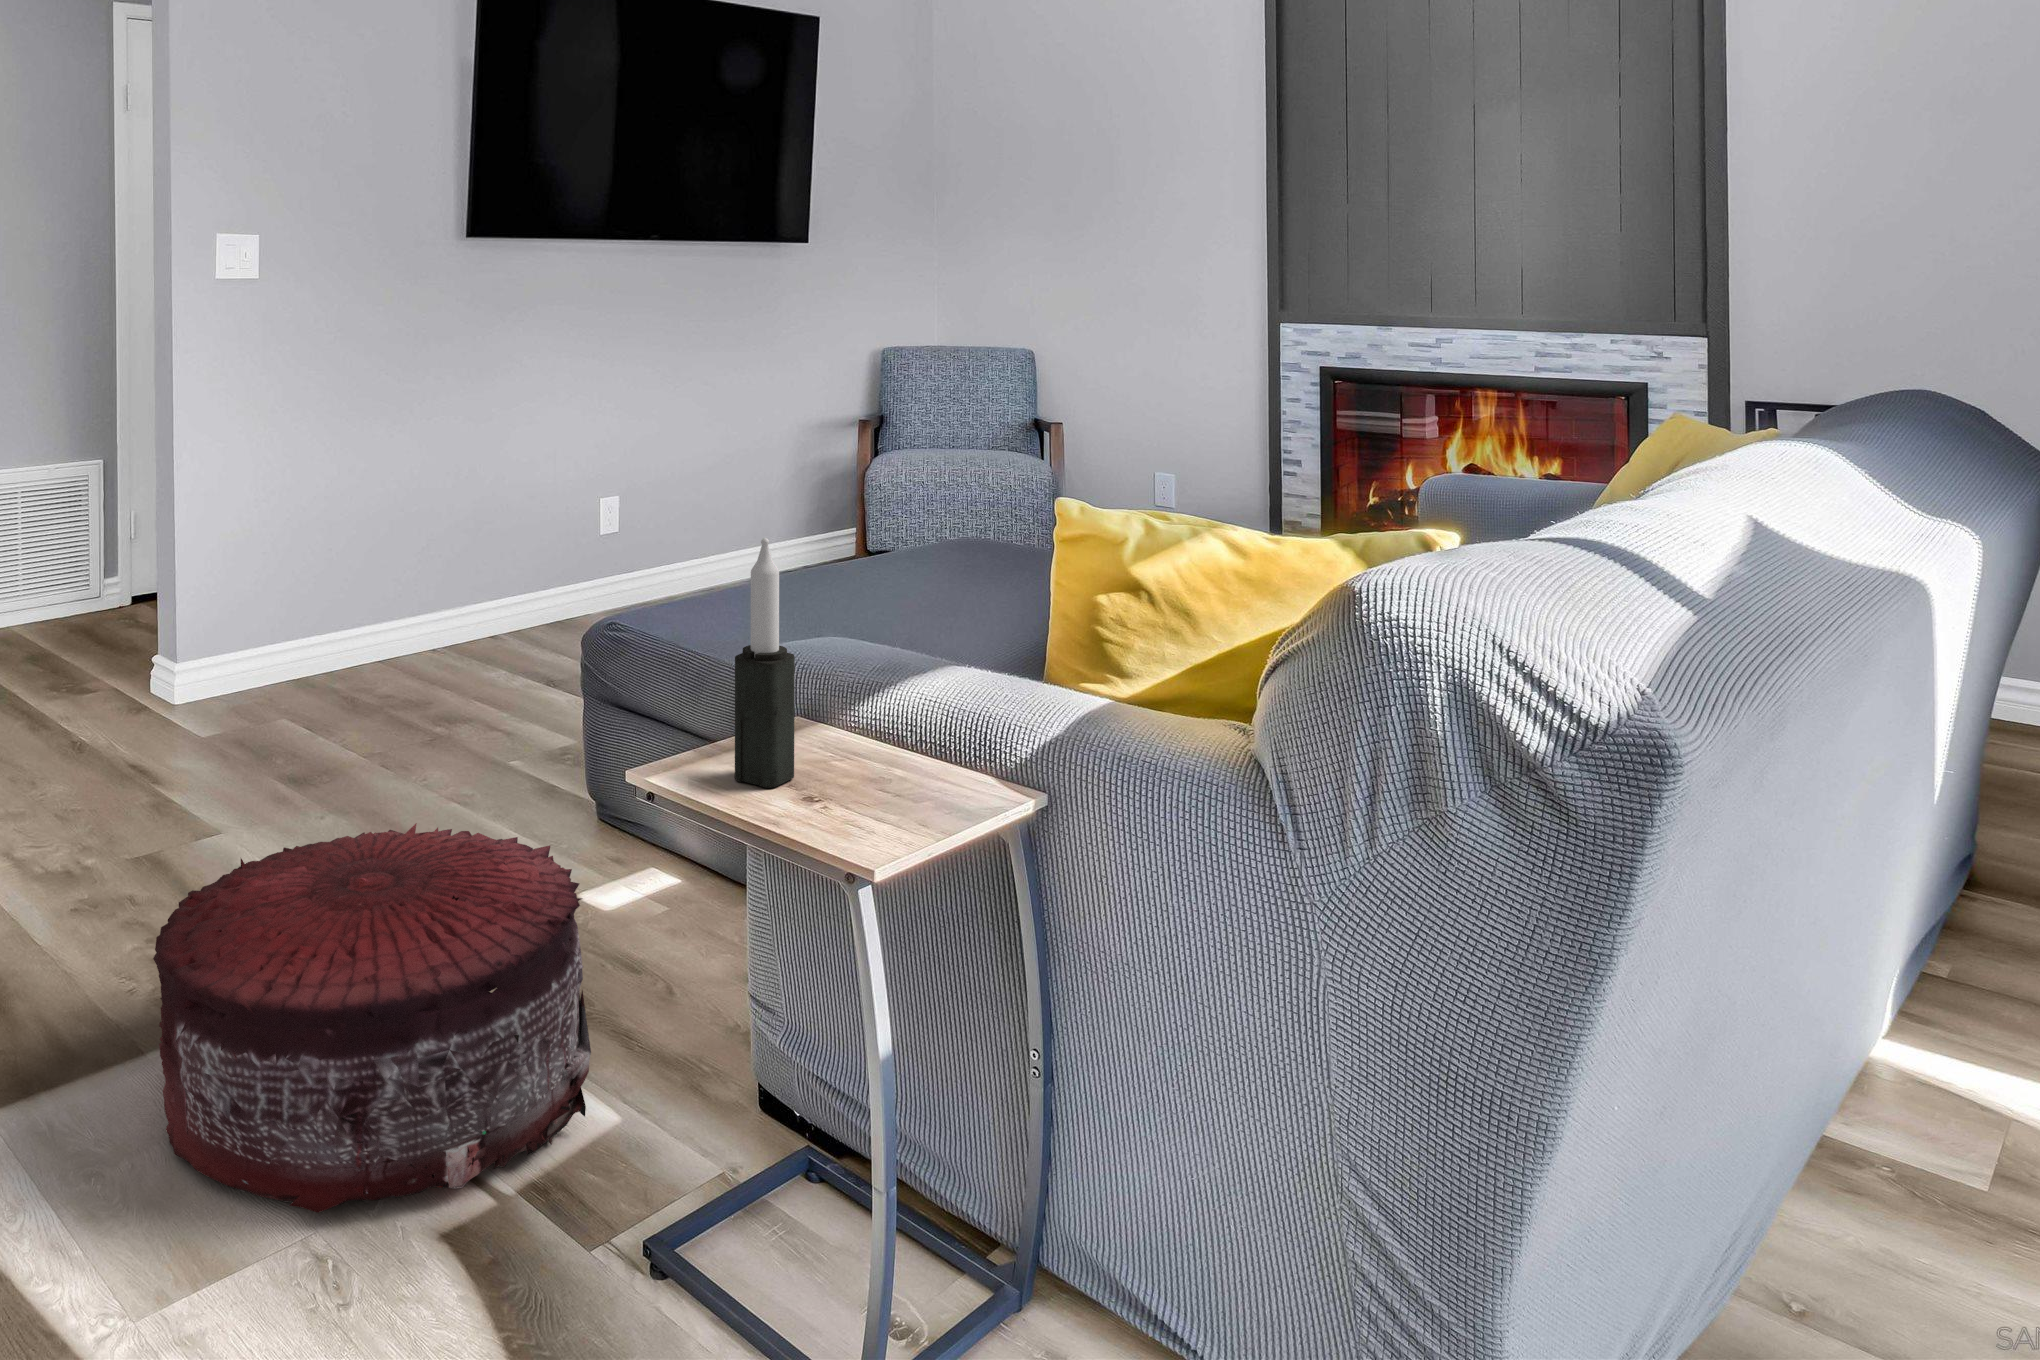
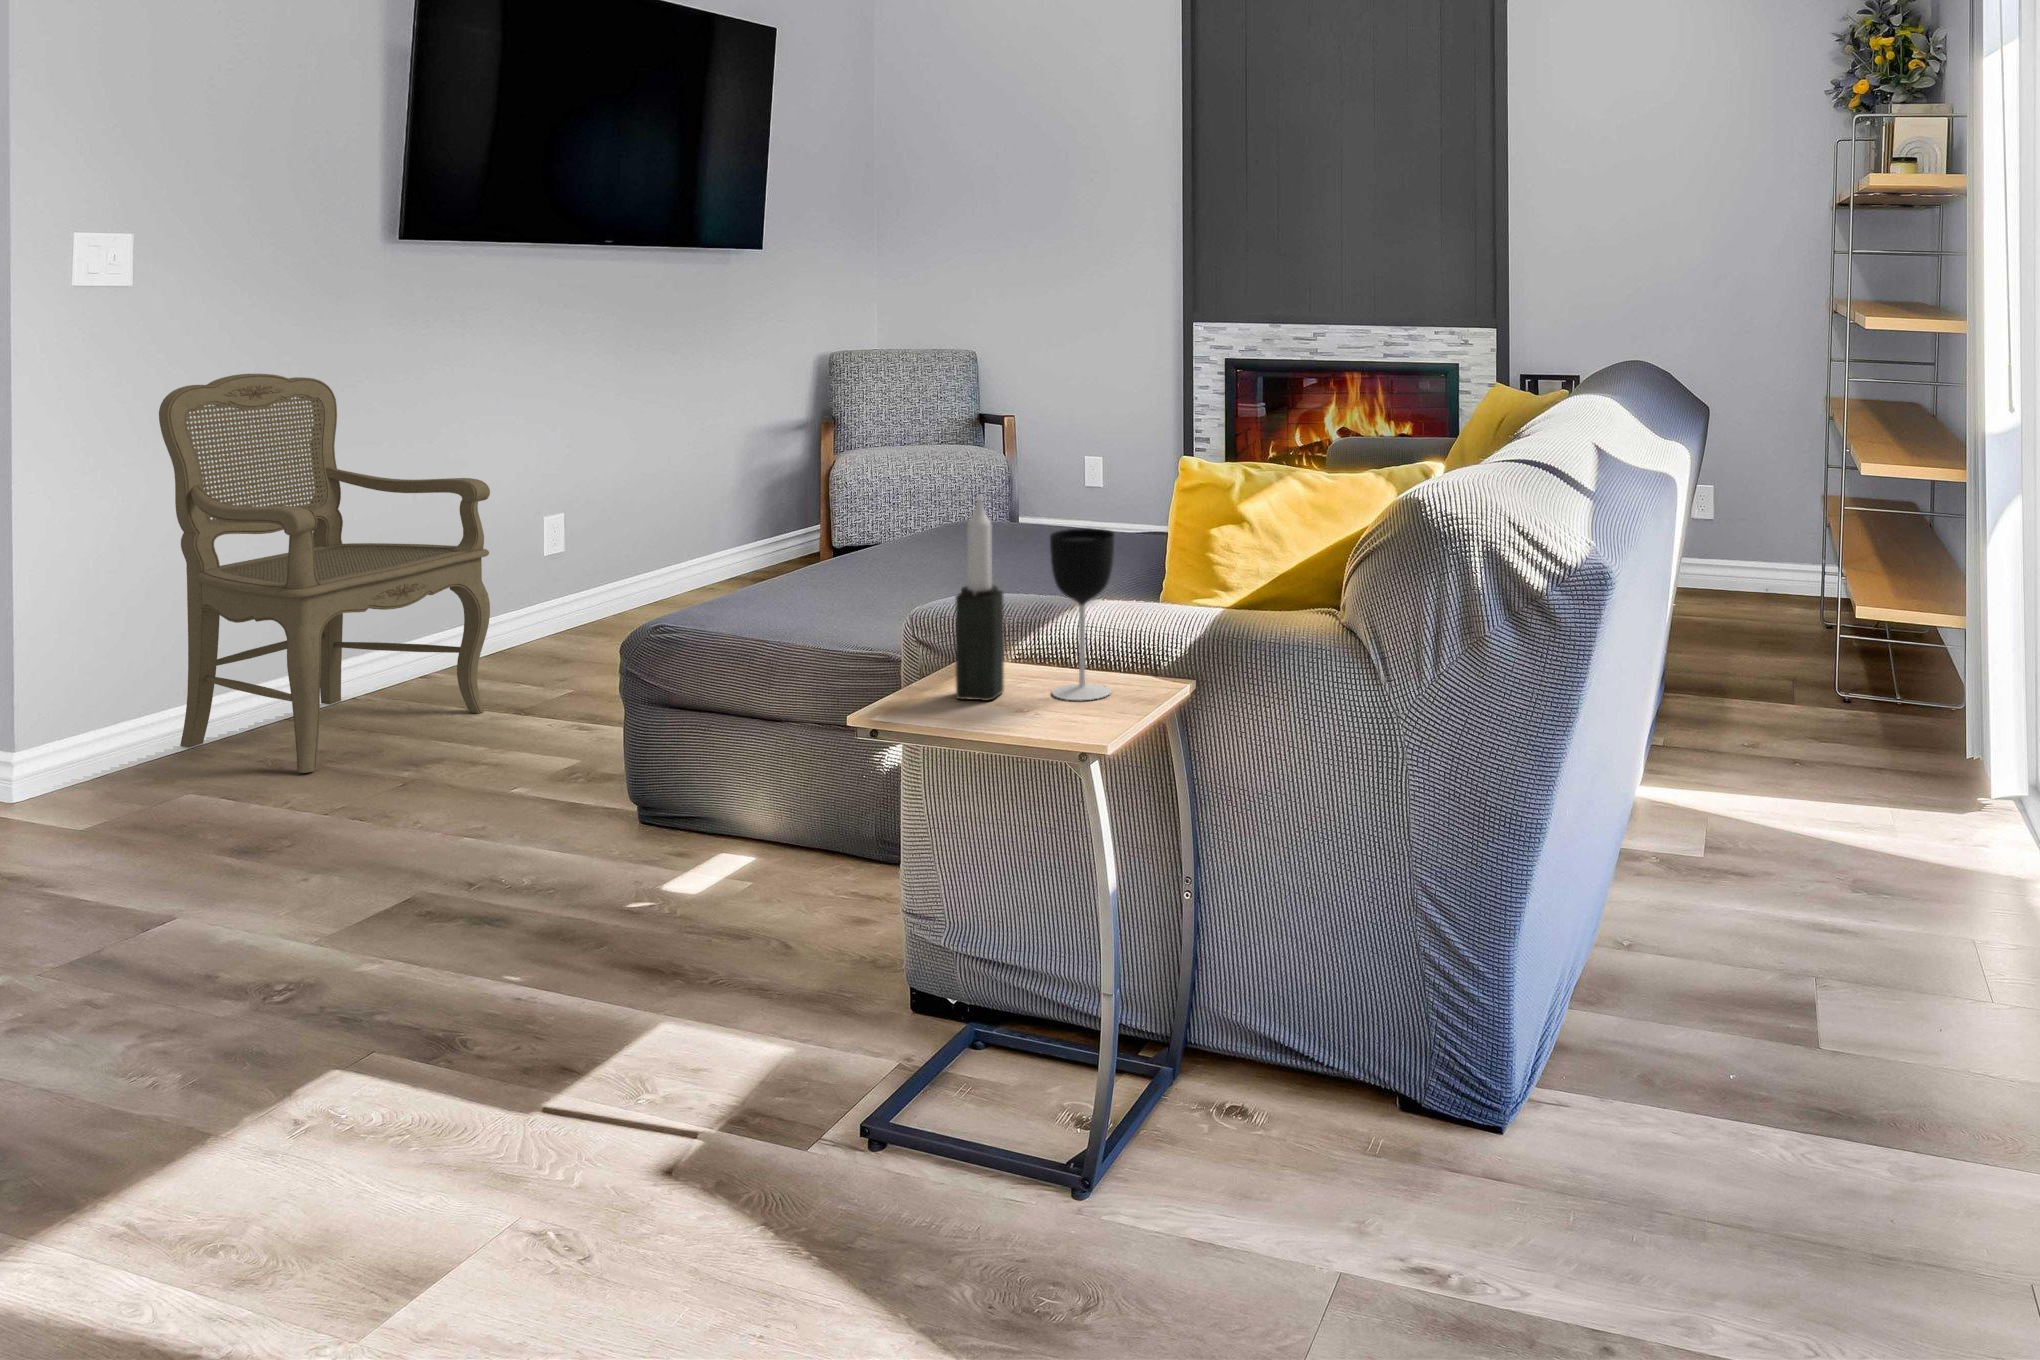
armchair: none [258,363,515,731] -> present [159,374,490,773]
wine glass: none [844,587,927,806] -> present [1050,528,1114,700]
pouf: present [153,823,591,1213] -> none [275,816,754,1189]

